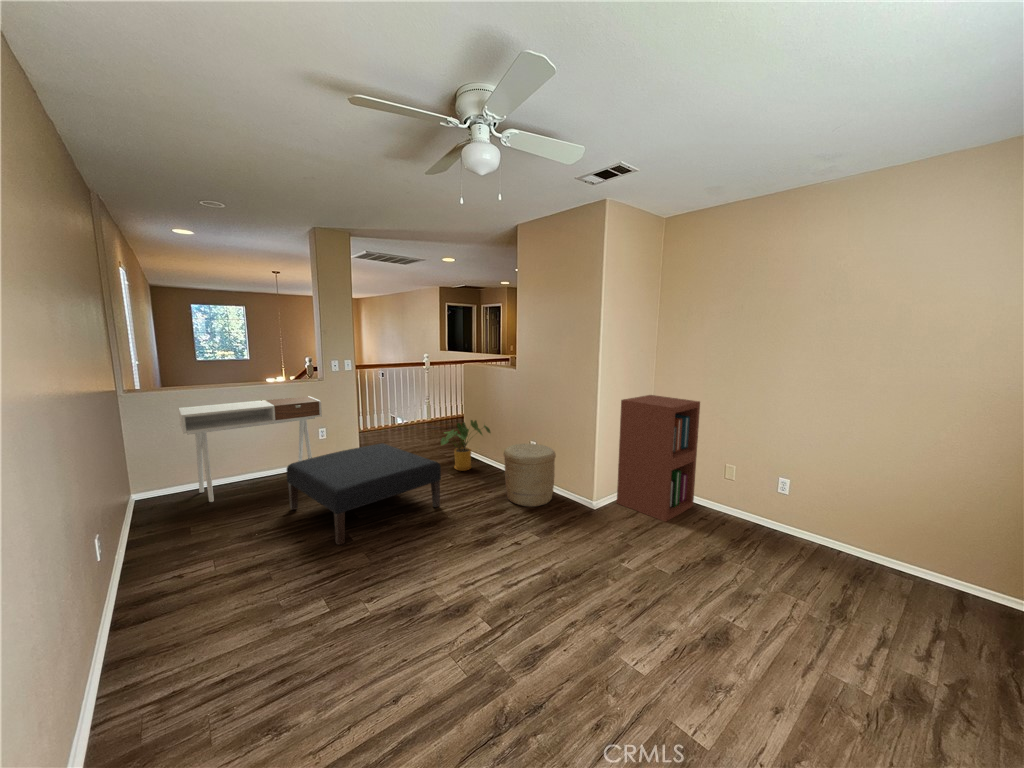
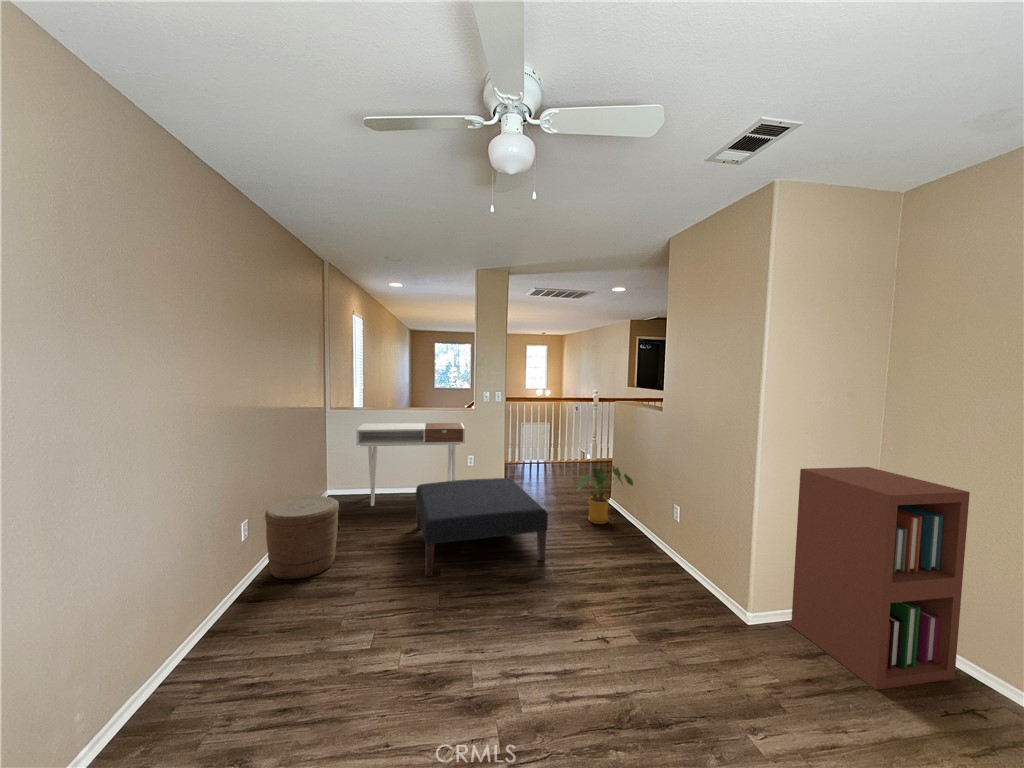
woven basket: present [504,444,556,507] -> present [265,496,339,579]

